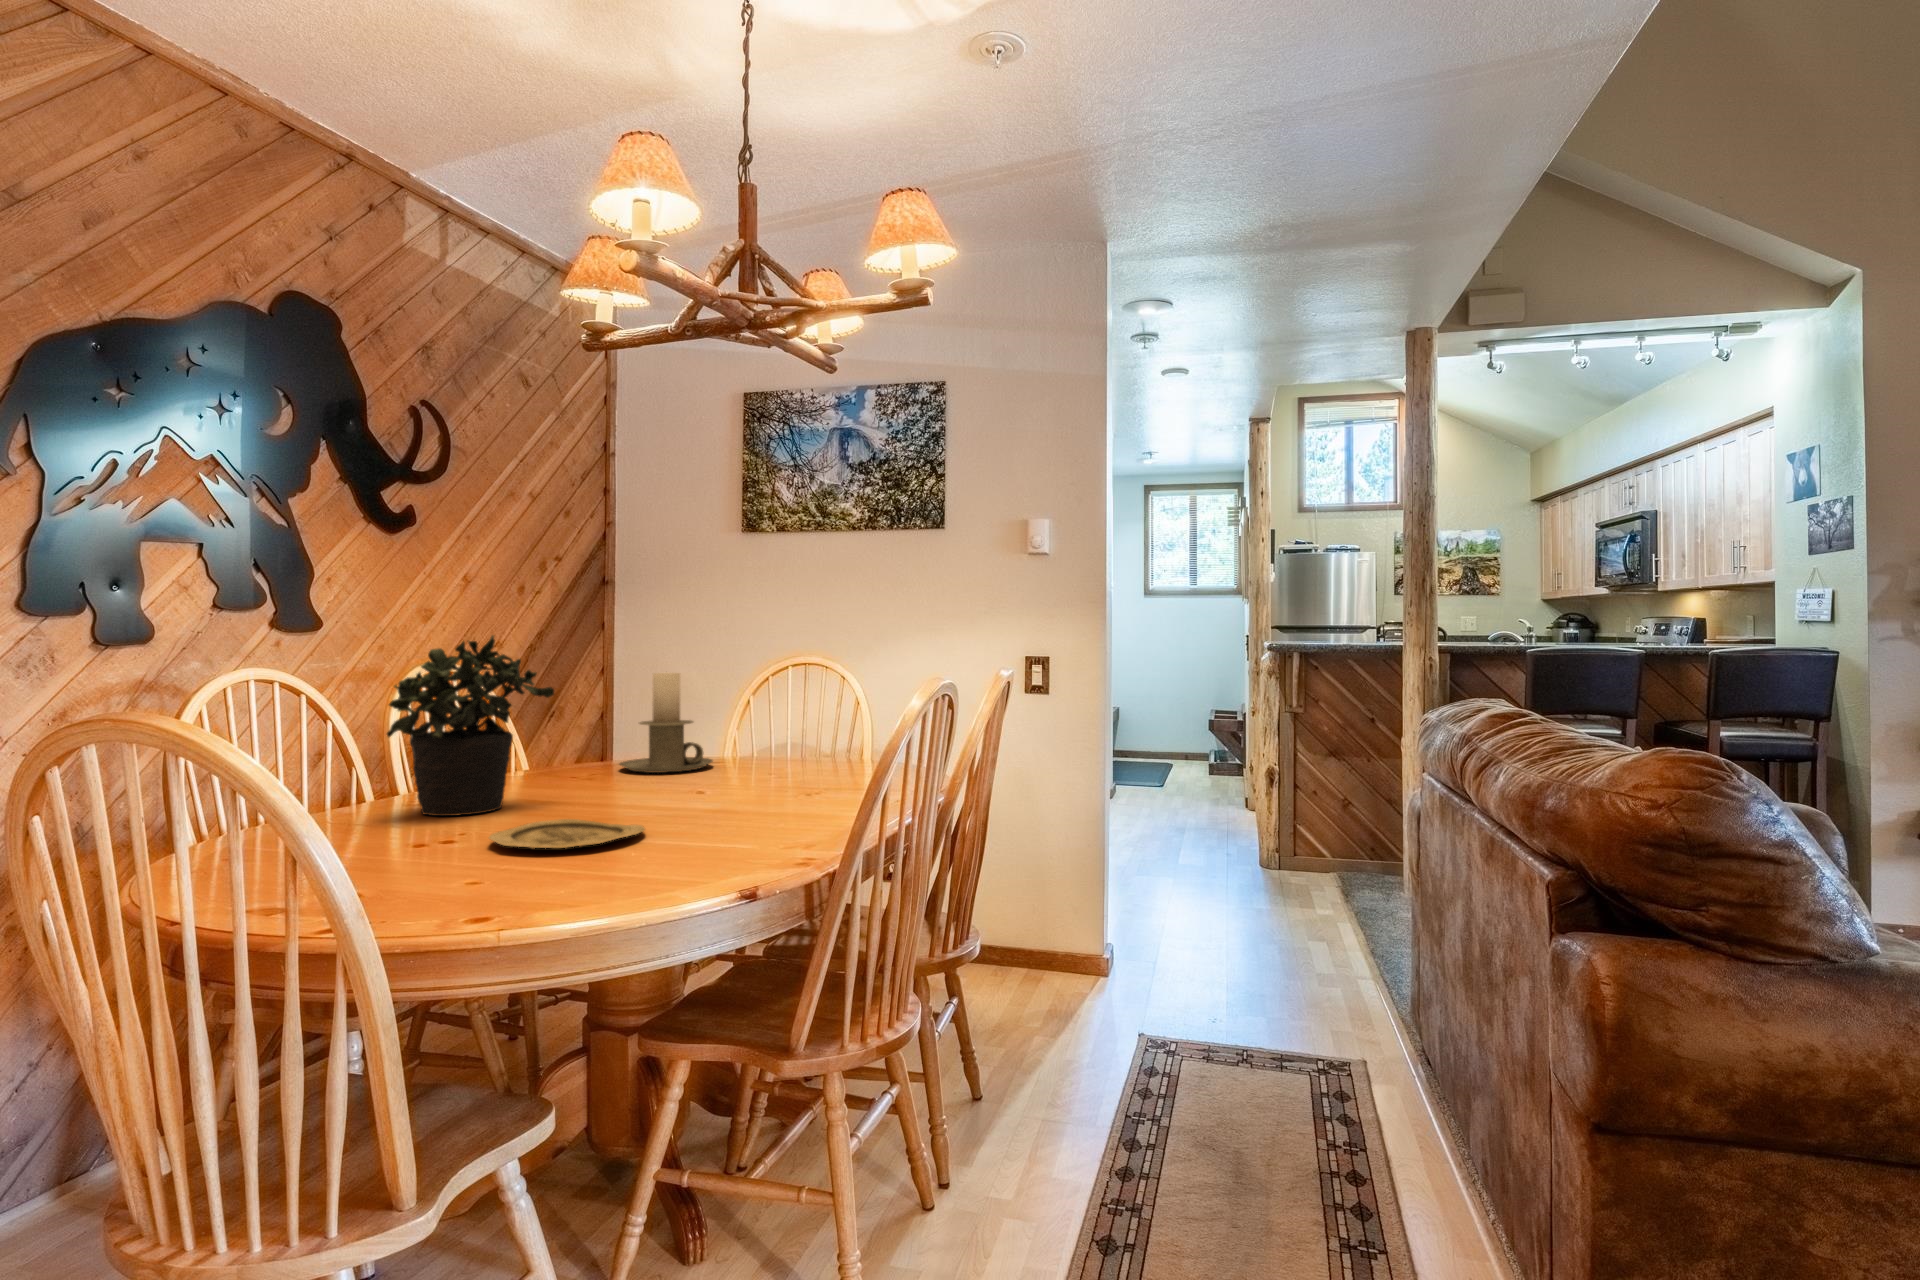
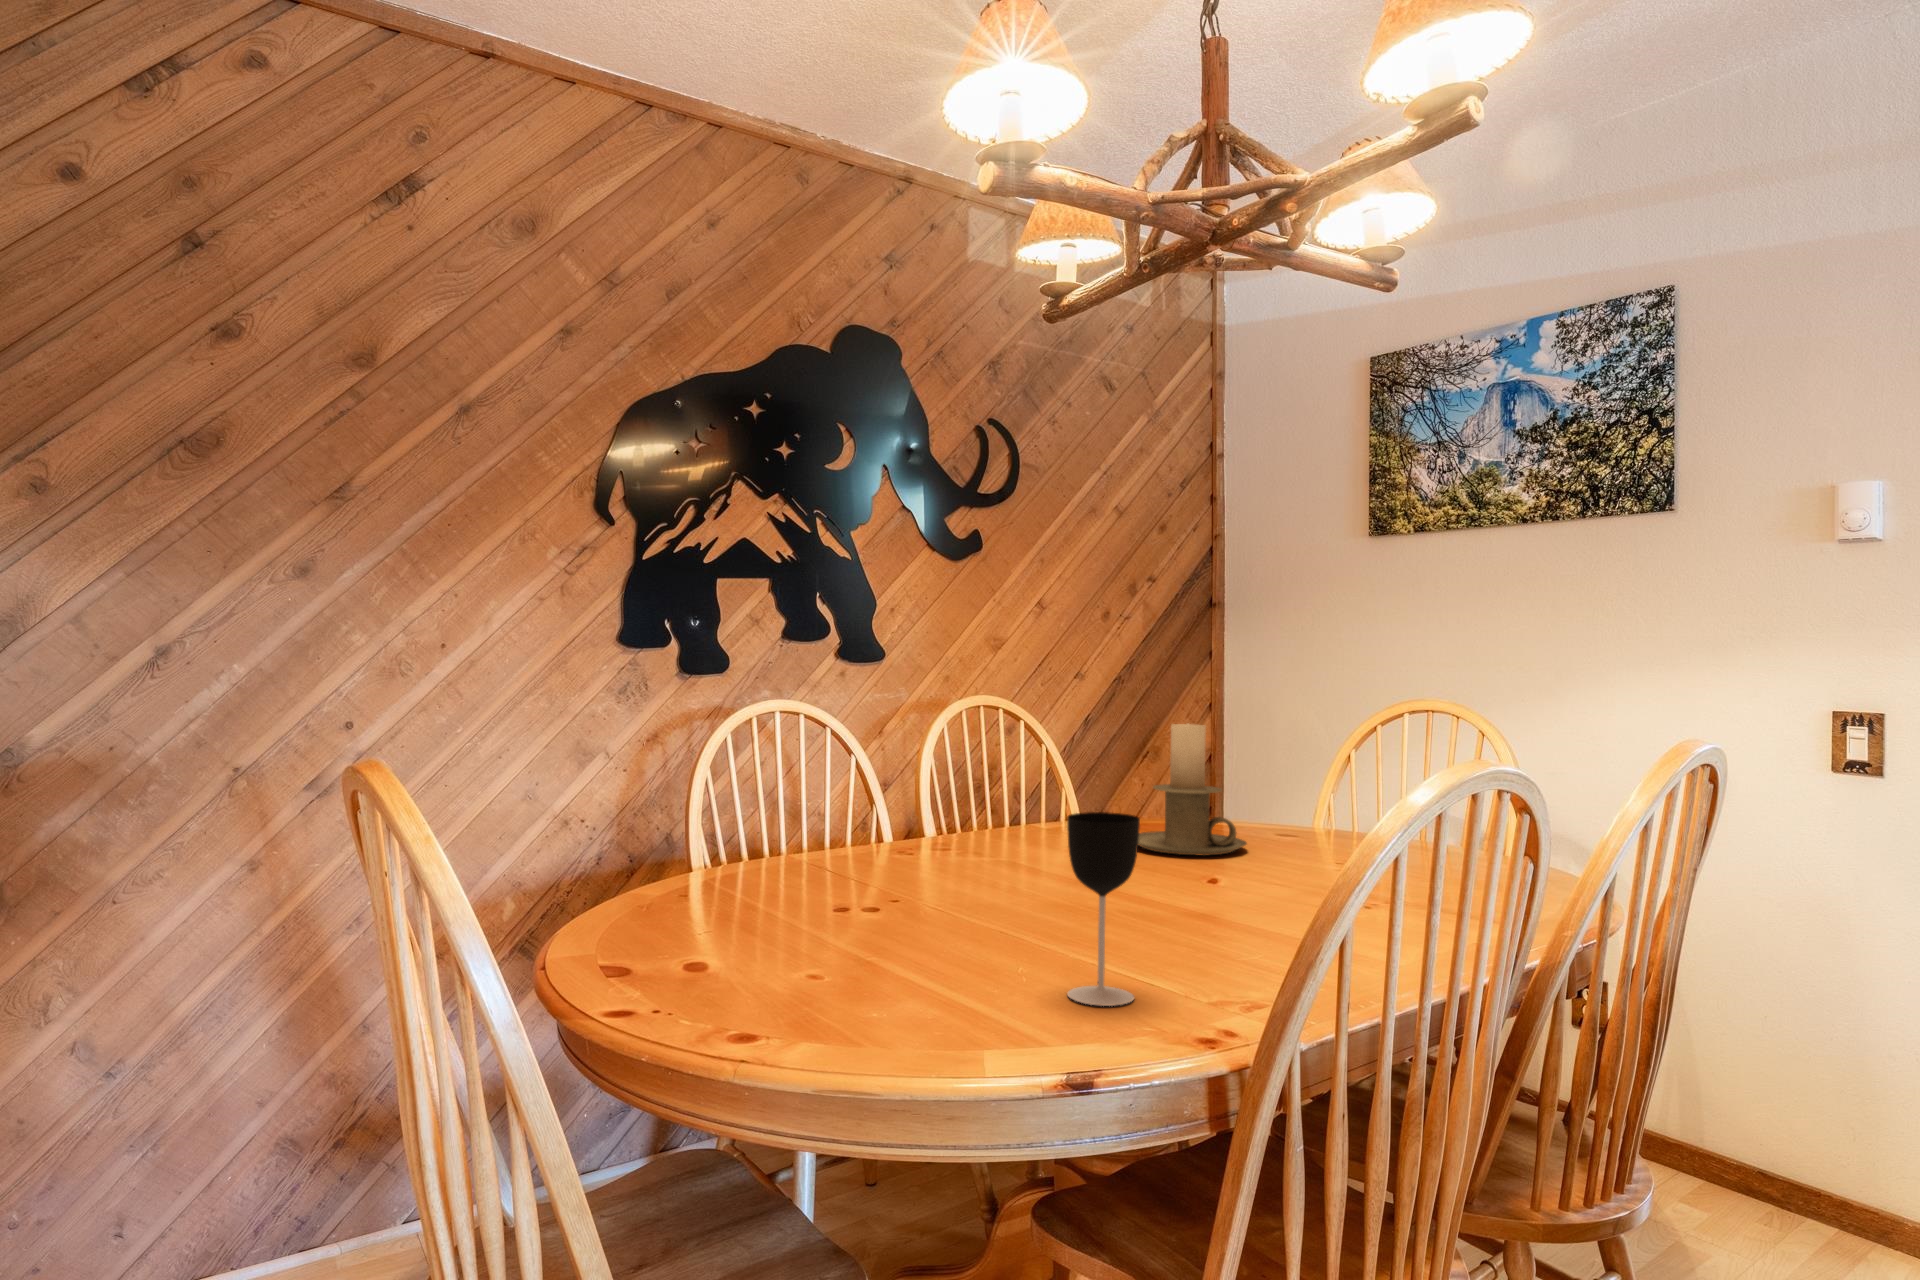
potted plant: present [387,635,554,816] -> none [812,673,996,881]
wine glass: none [726,724,775,852] -> present [1067,812,1140,1006]
plate: present [489,819,645,848] -> none [835,904,1019,950]

